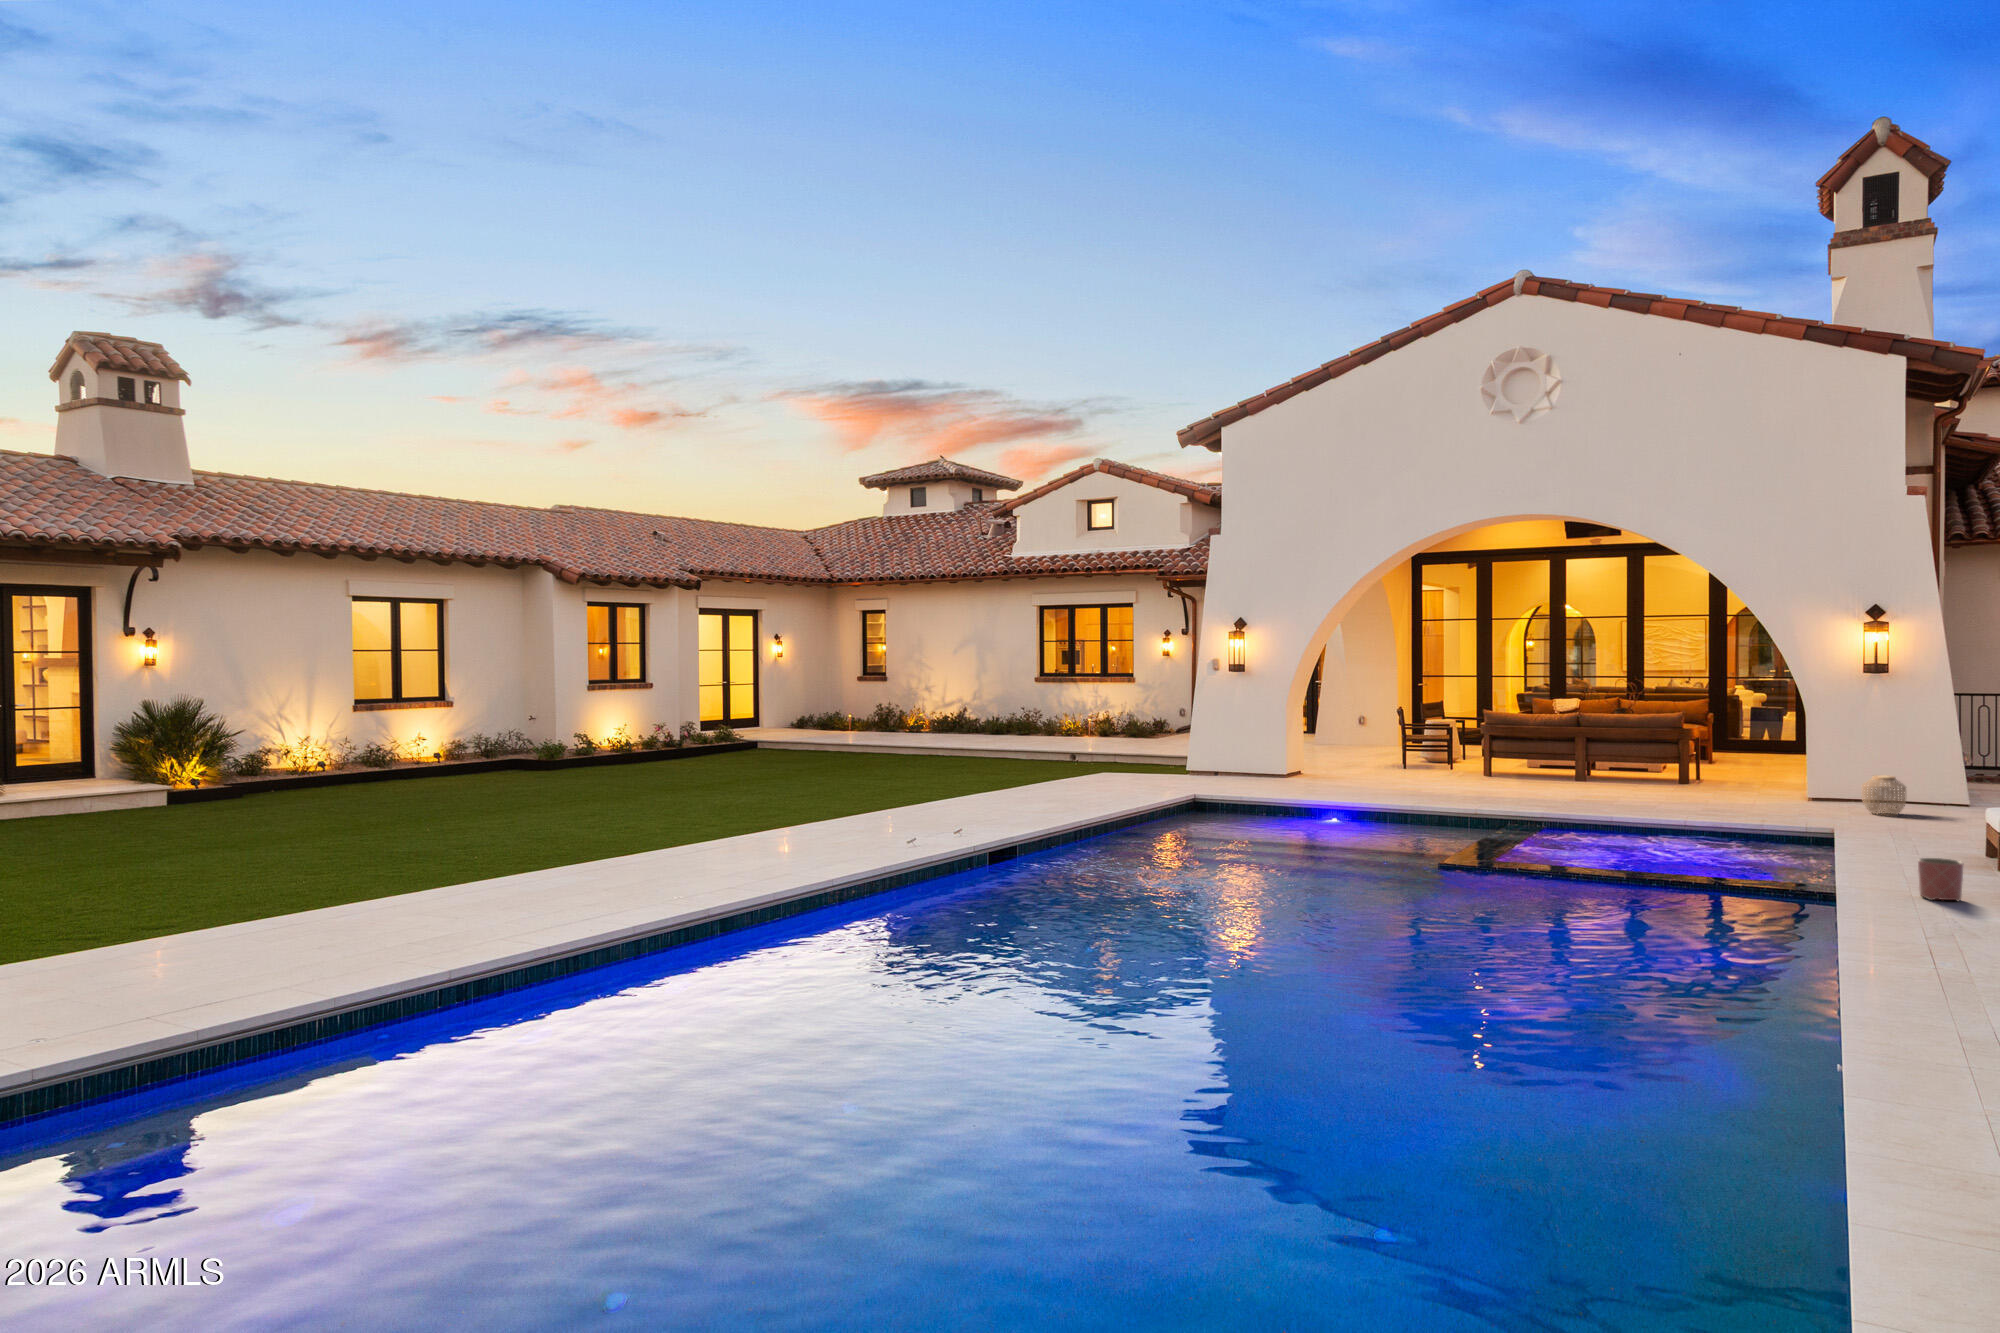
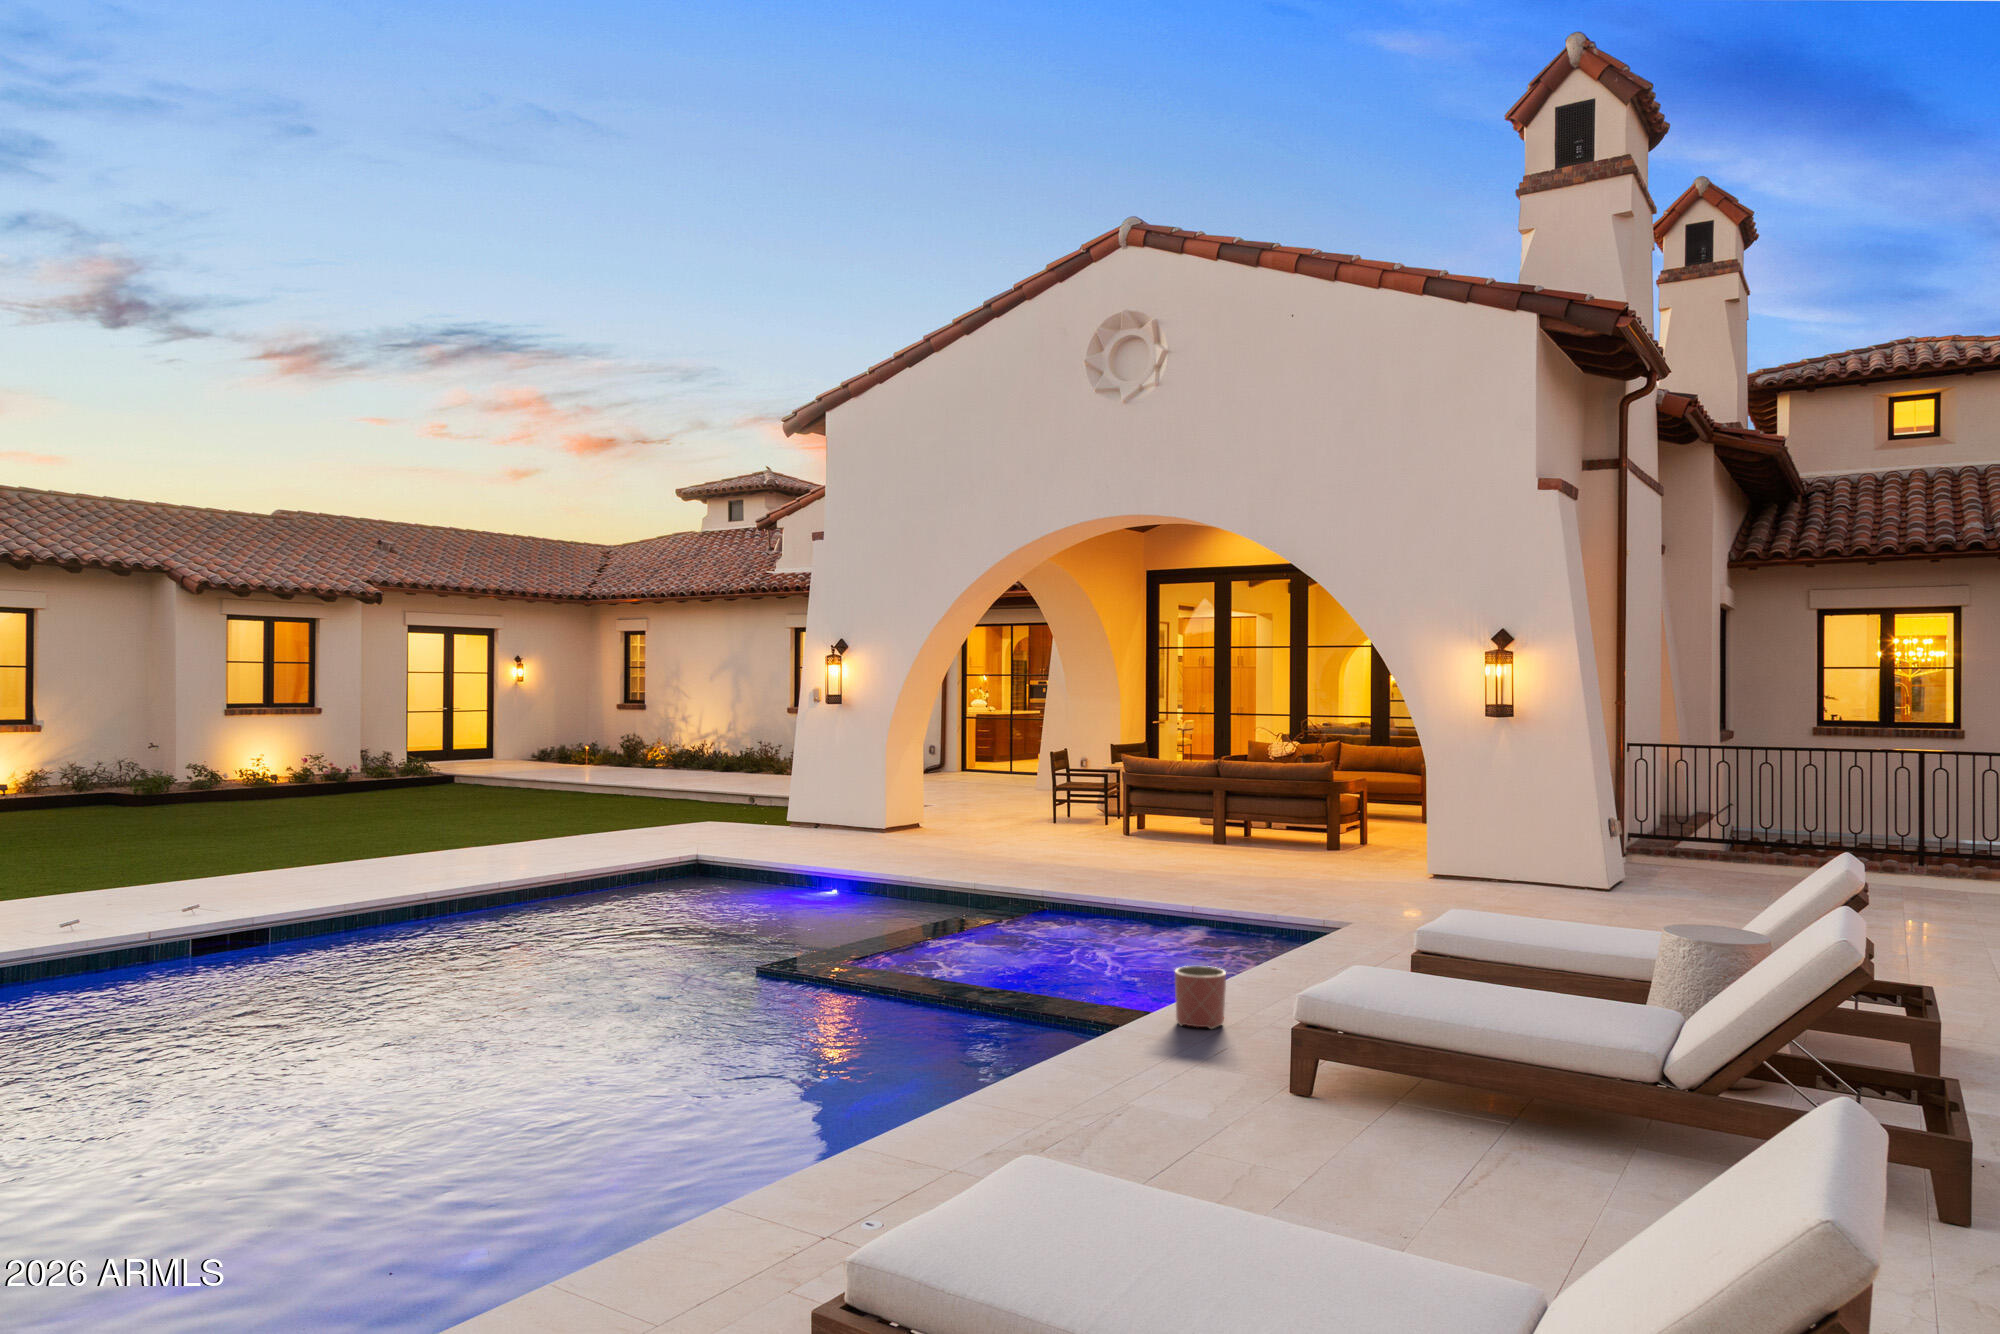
woven basket: present [1862,775,1906,816] -> none [1450,848,1500,902]

